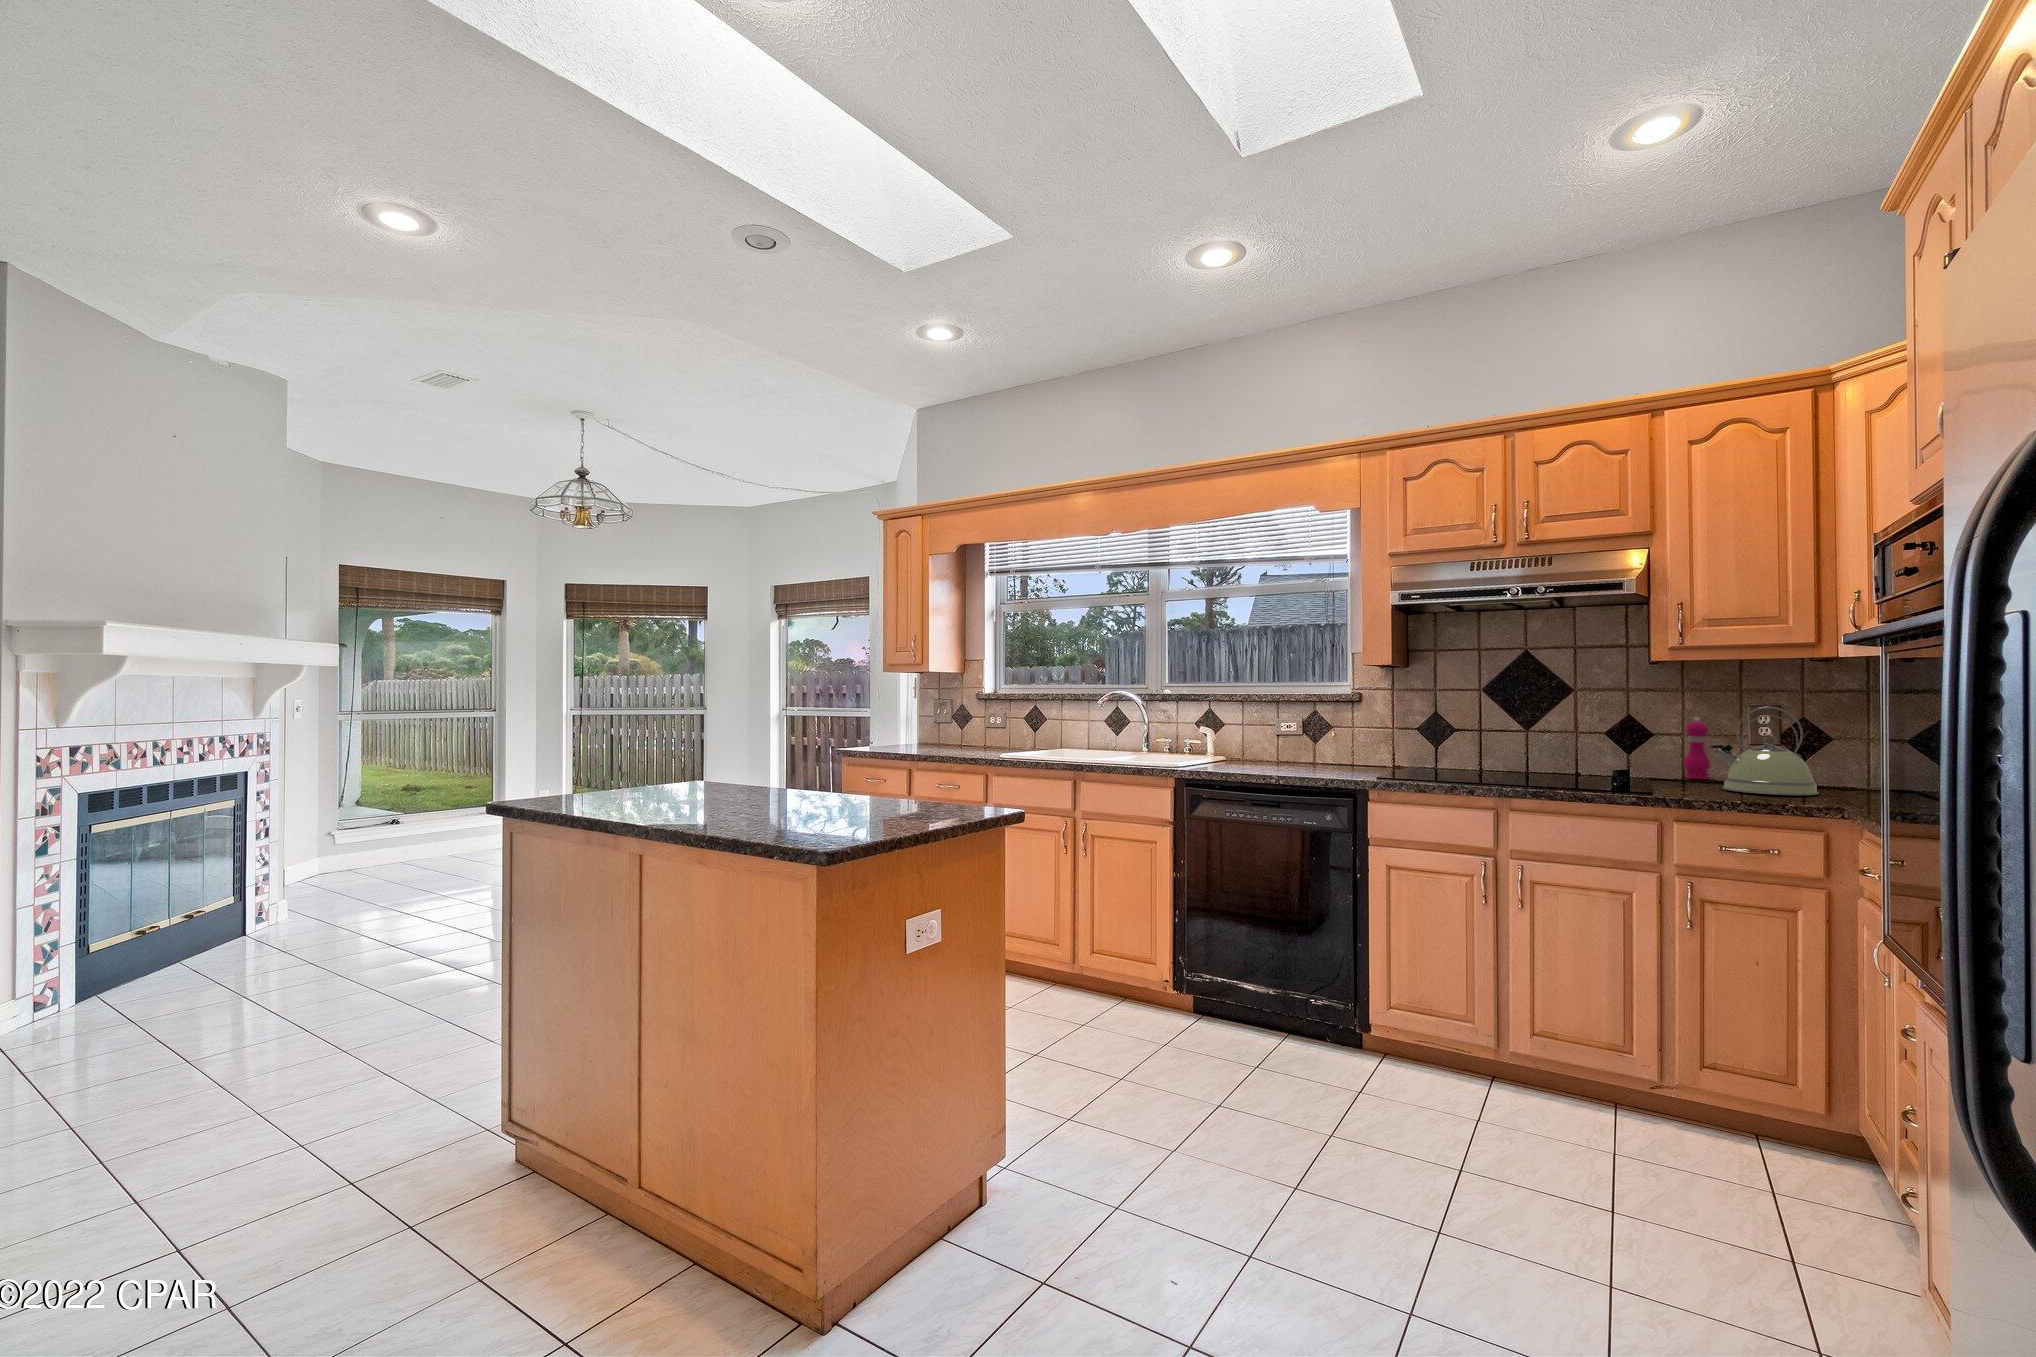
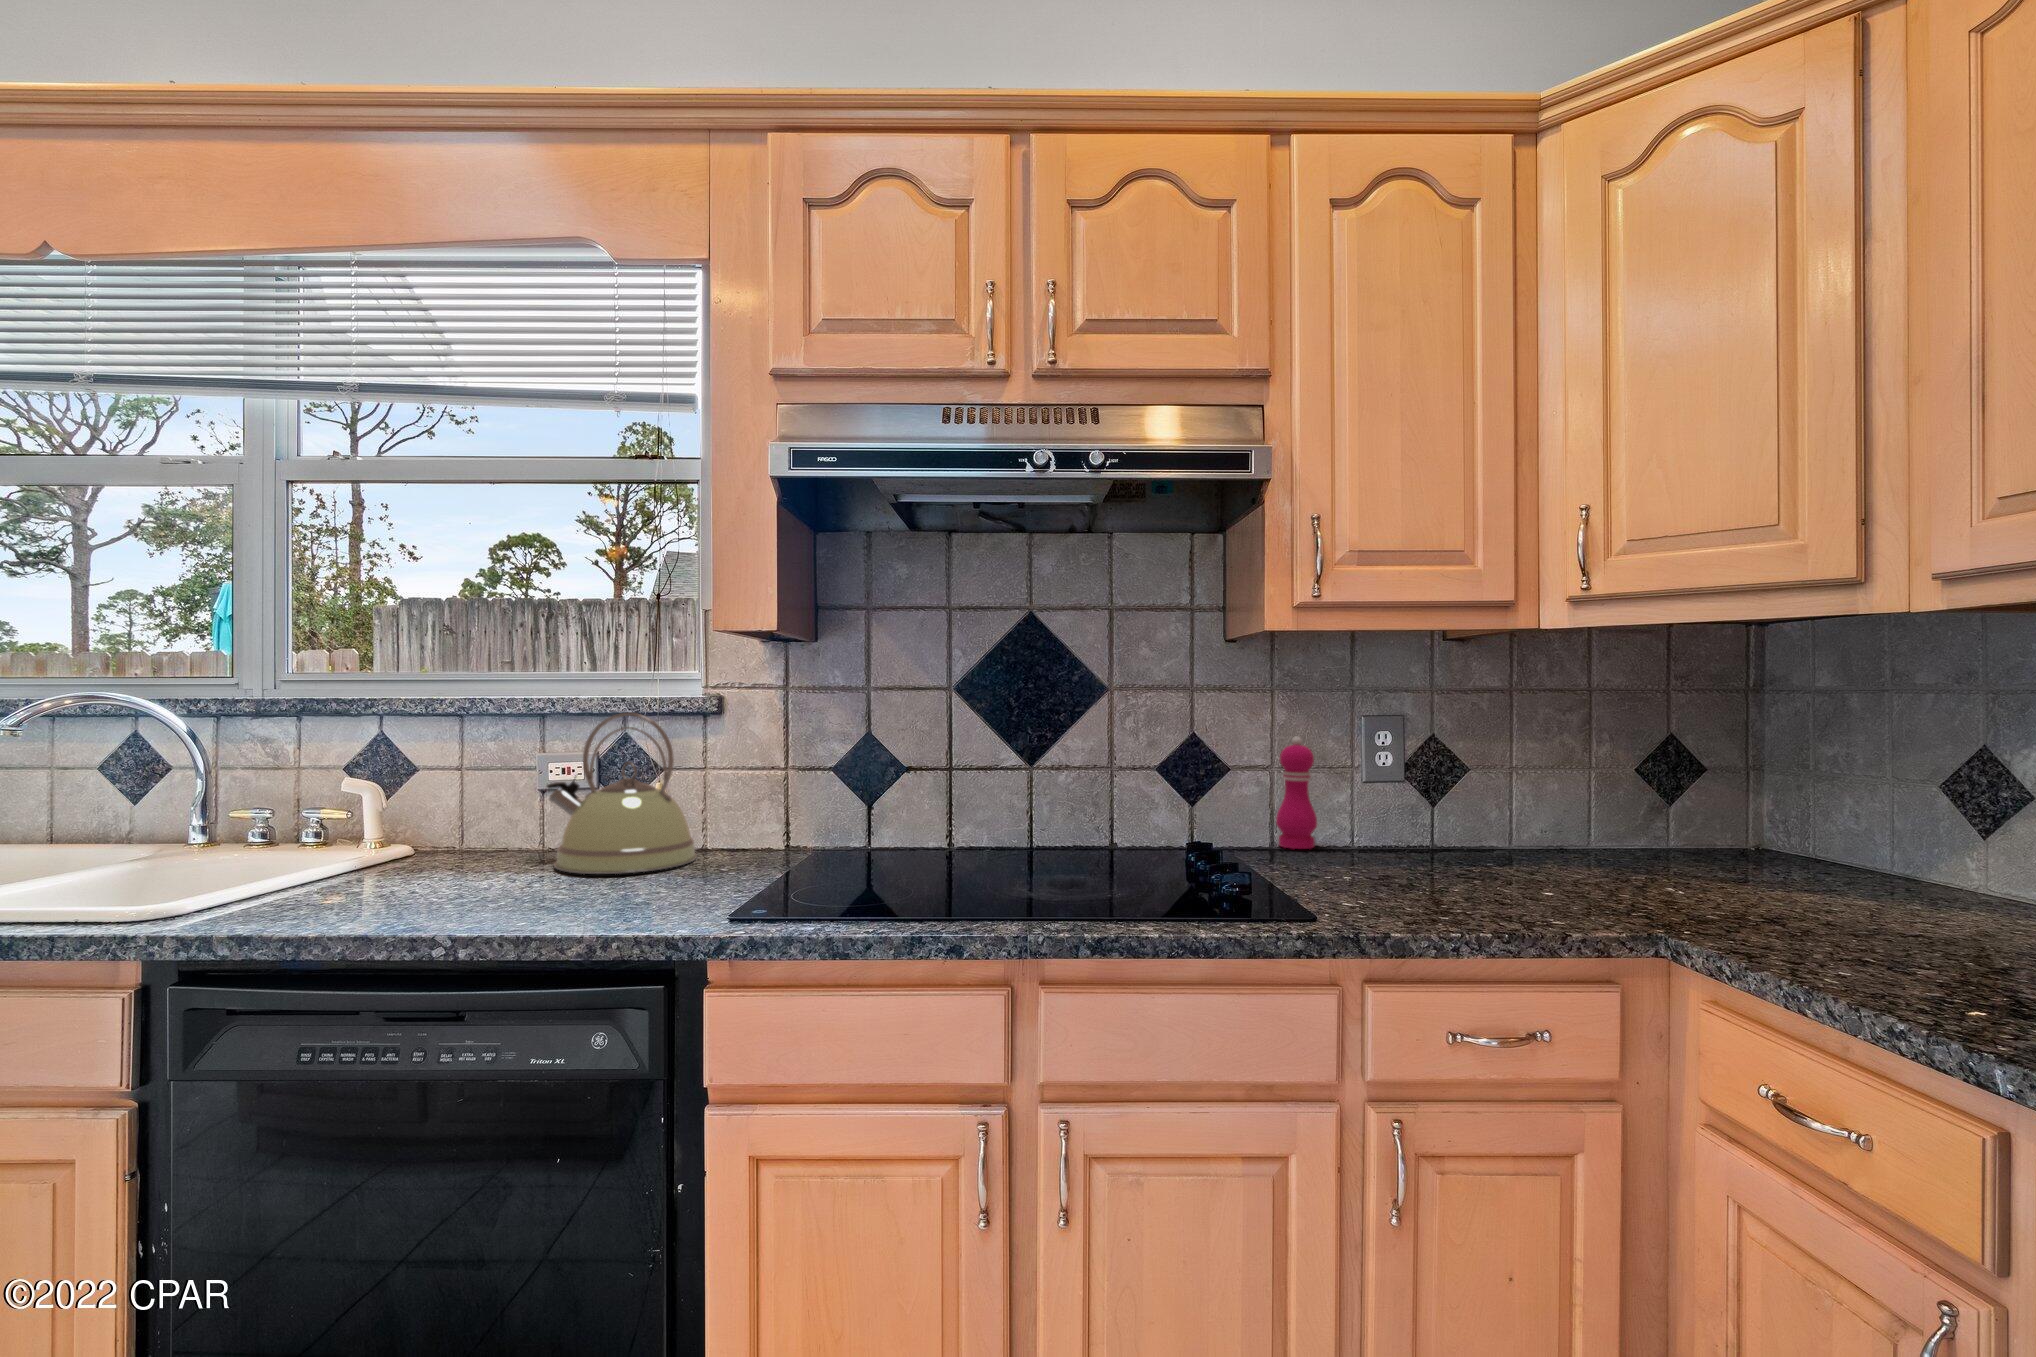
kettle: present [1710,706,1819,795] -> present [547,713,697,874]

